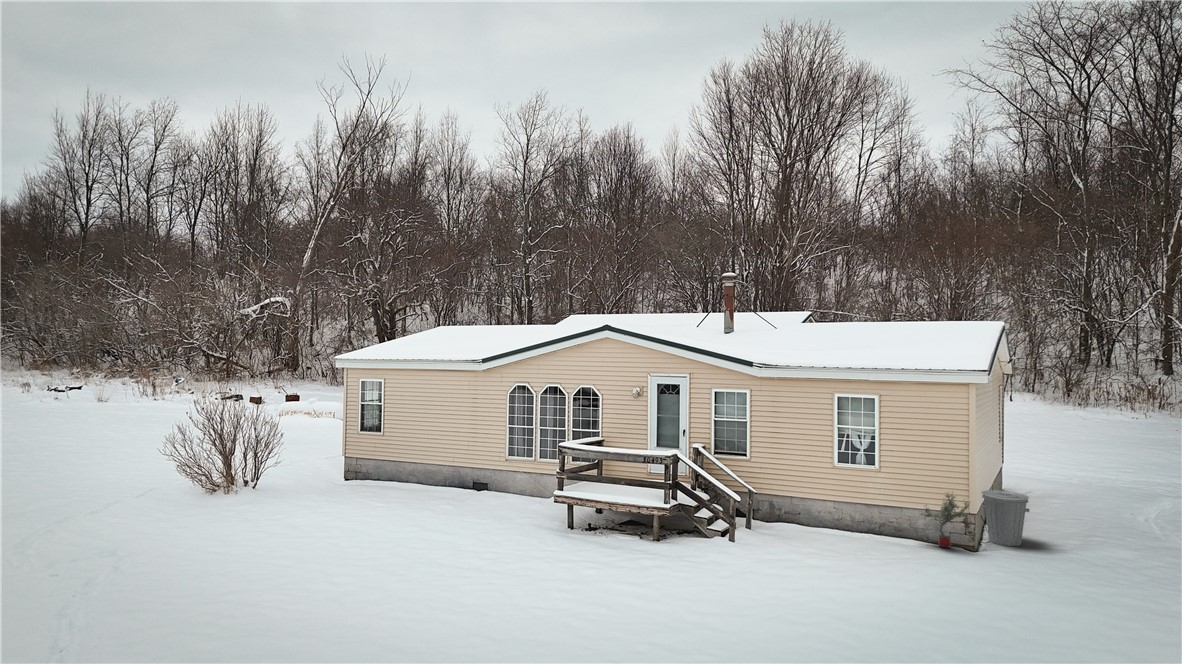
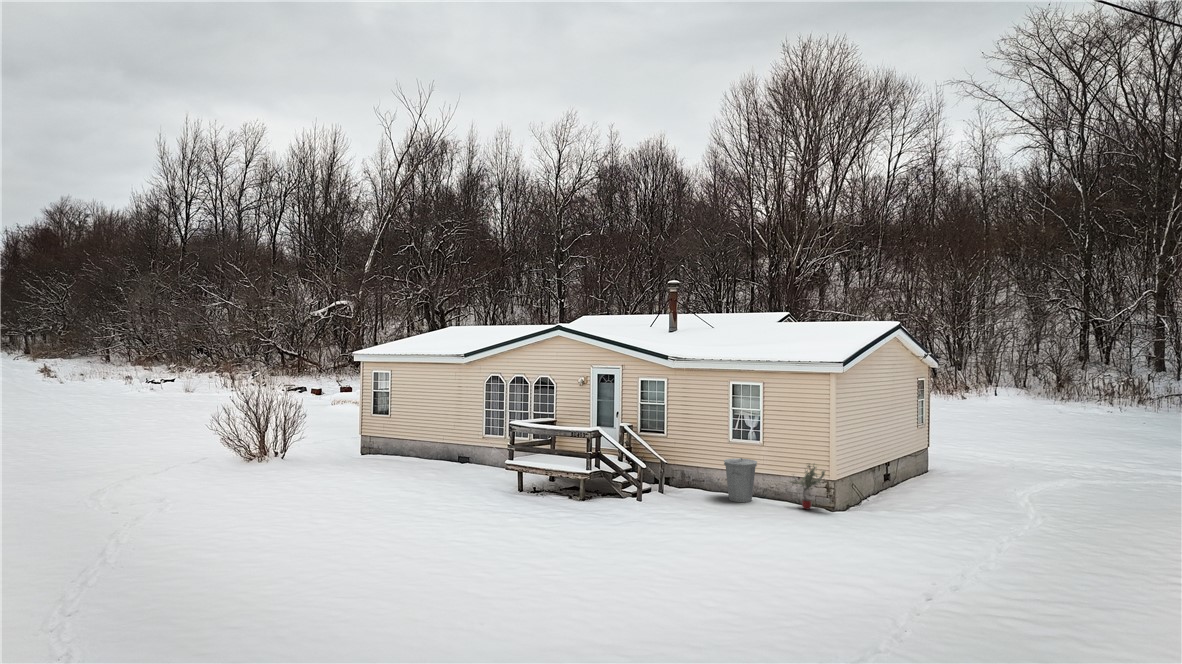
trash can: present [981,490,1030,546] -> present [724,458,757,502]

